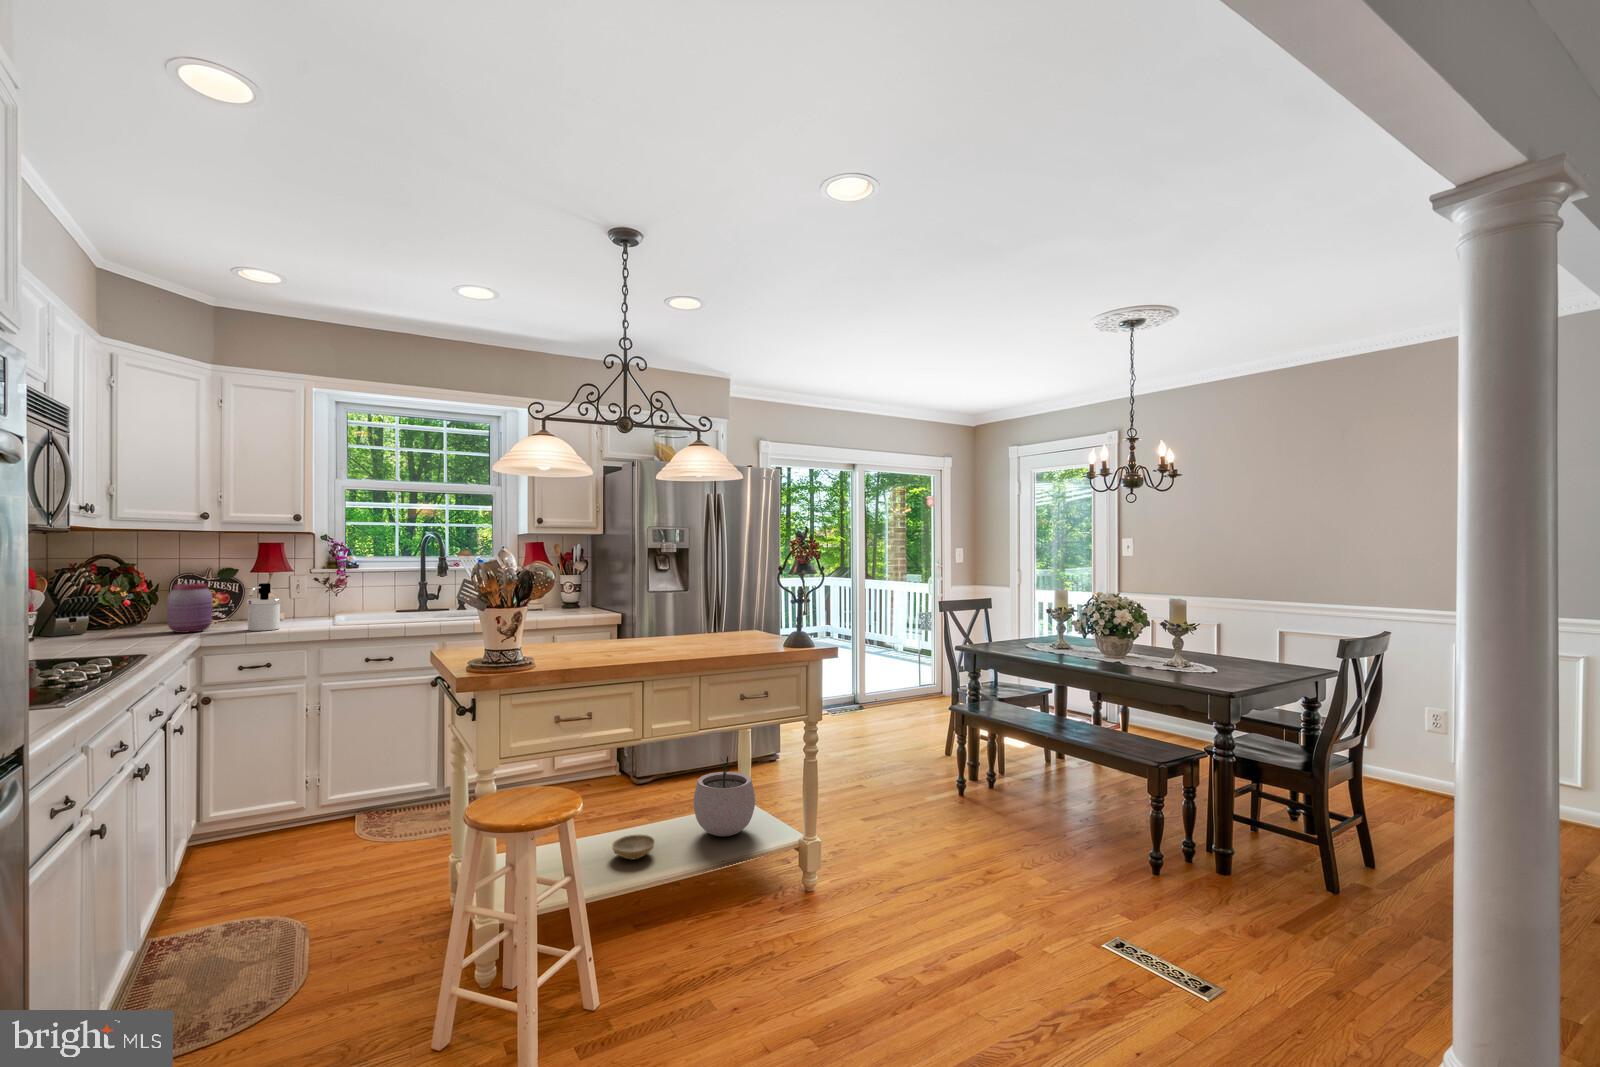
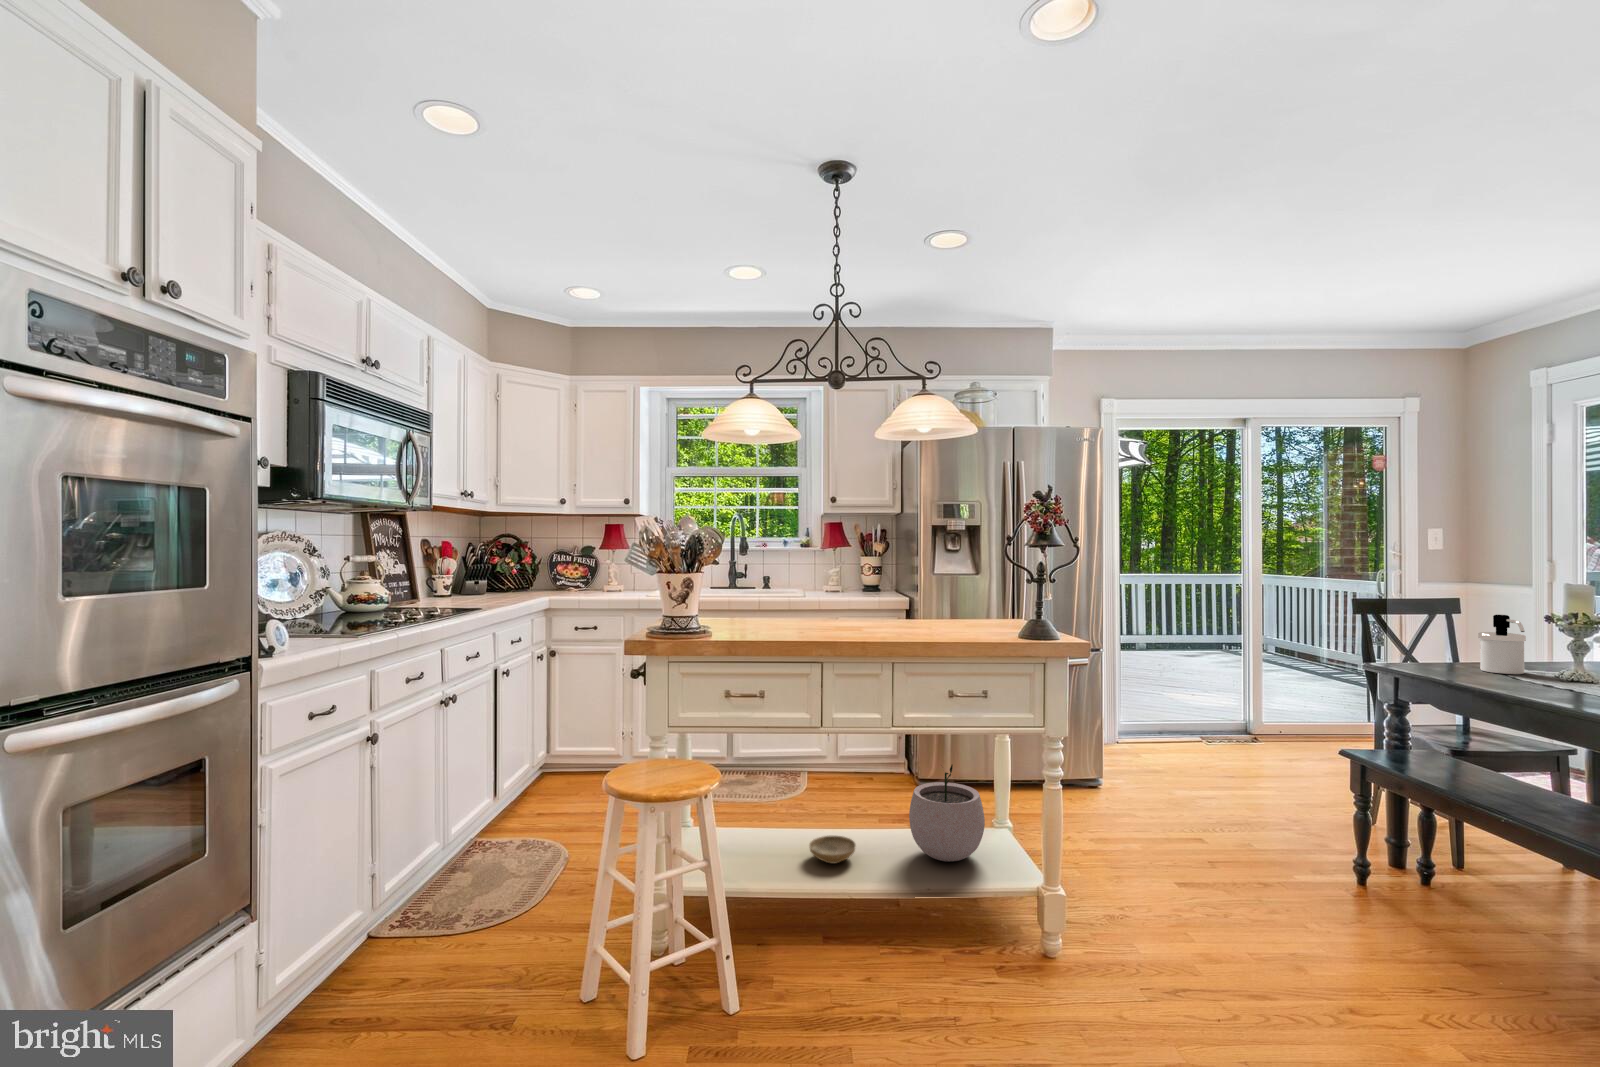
jar: present [167,583,213,633] -> none [528,556,559,595]
soap dispenser: present [247,583,281,631] -> present [1478,615,1526,674]

